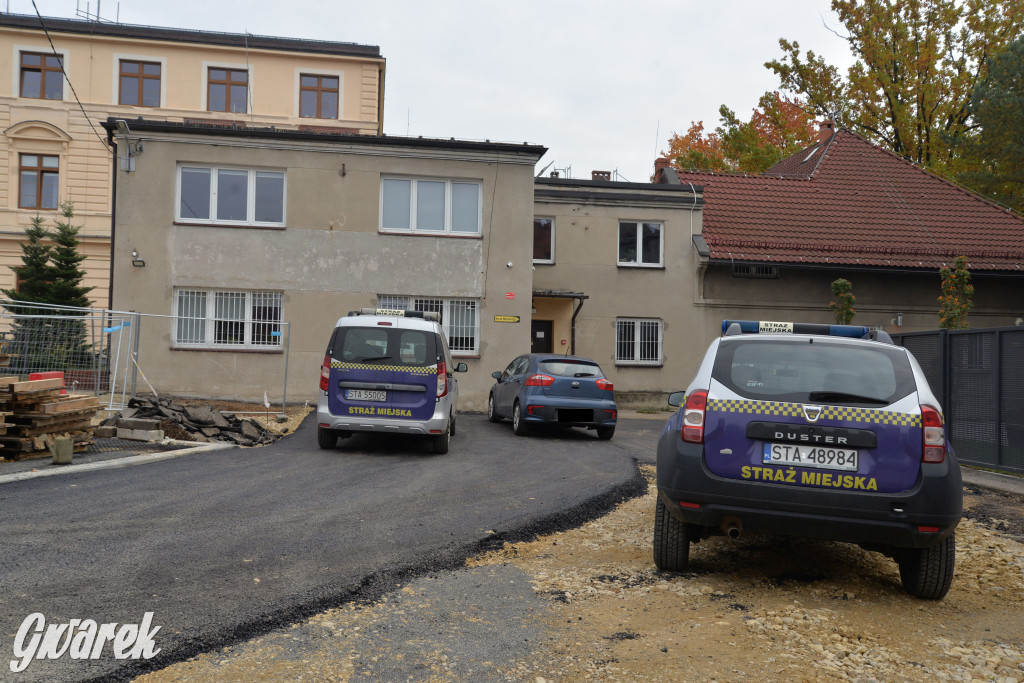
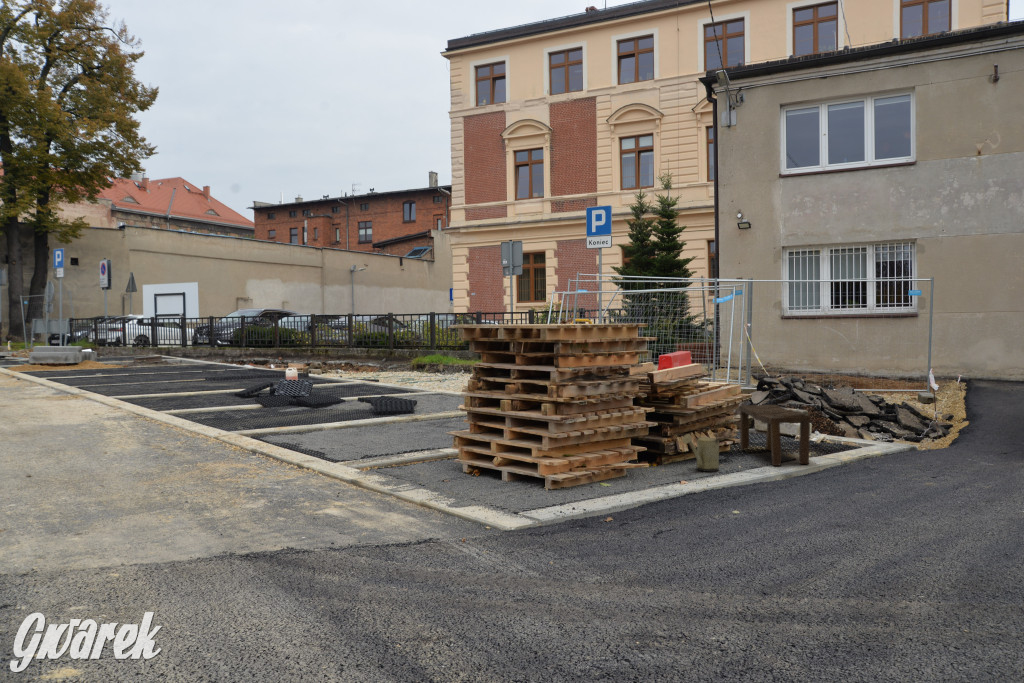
bench: none [98,413,153,458] -> present [739,405,811,466]

